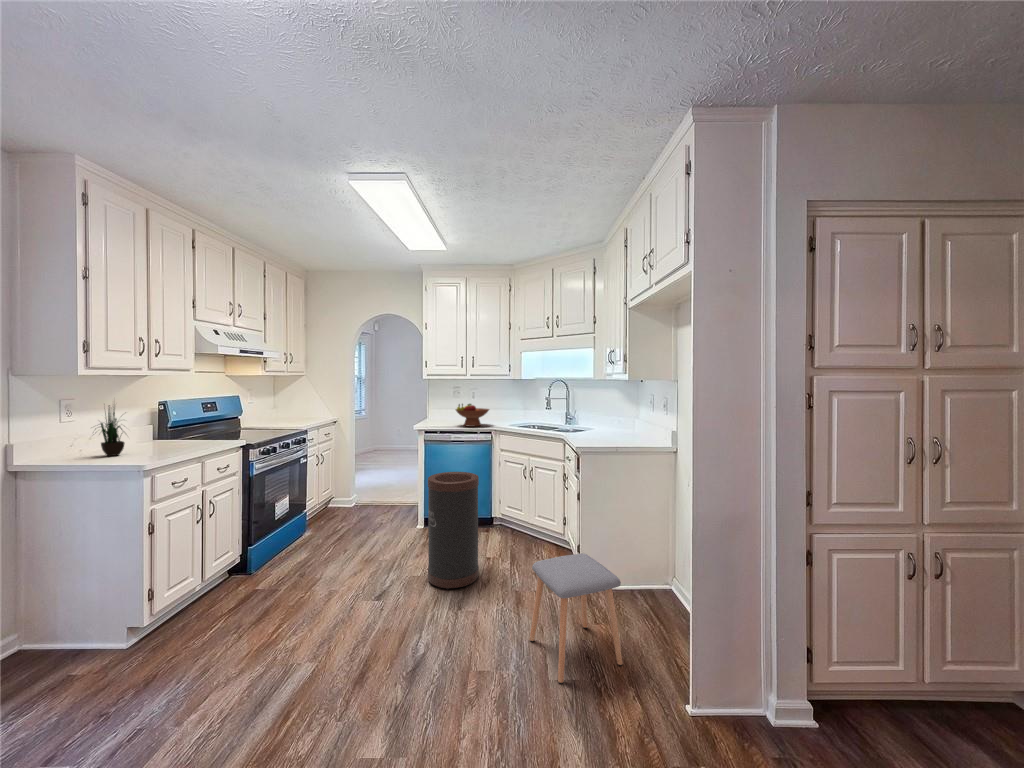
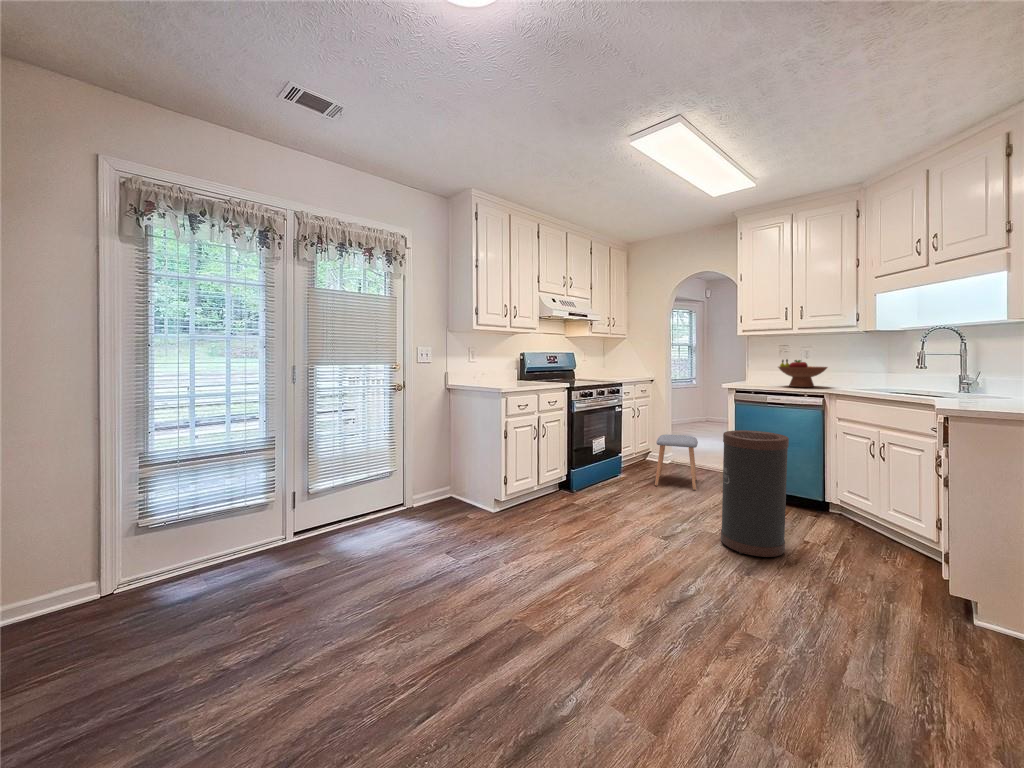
potted plant: present [100,405,125,456] -> none [478,344,499,386]
stool: present [530,553,623,684] -> present [655,434,698,491]

